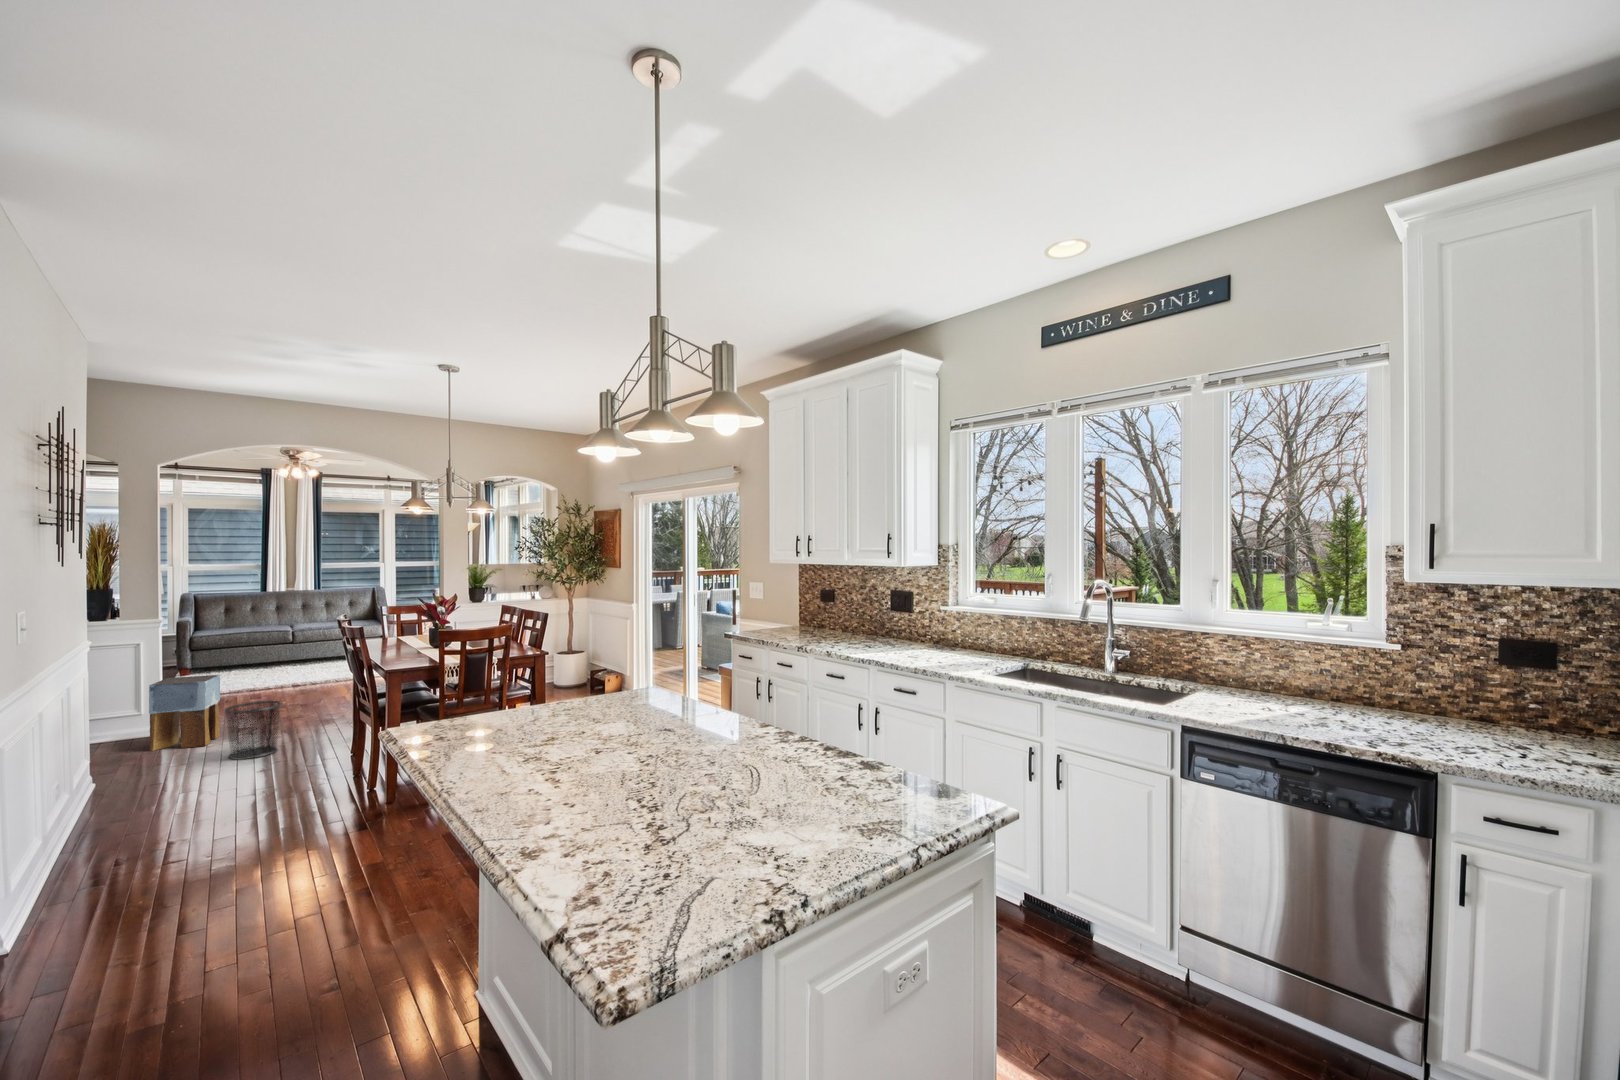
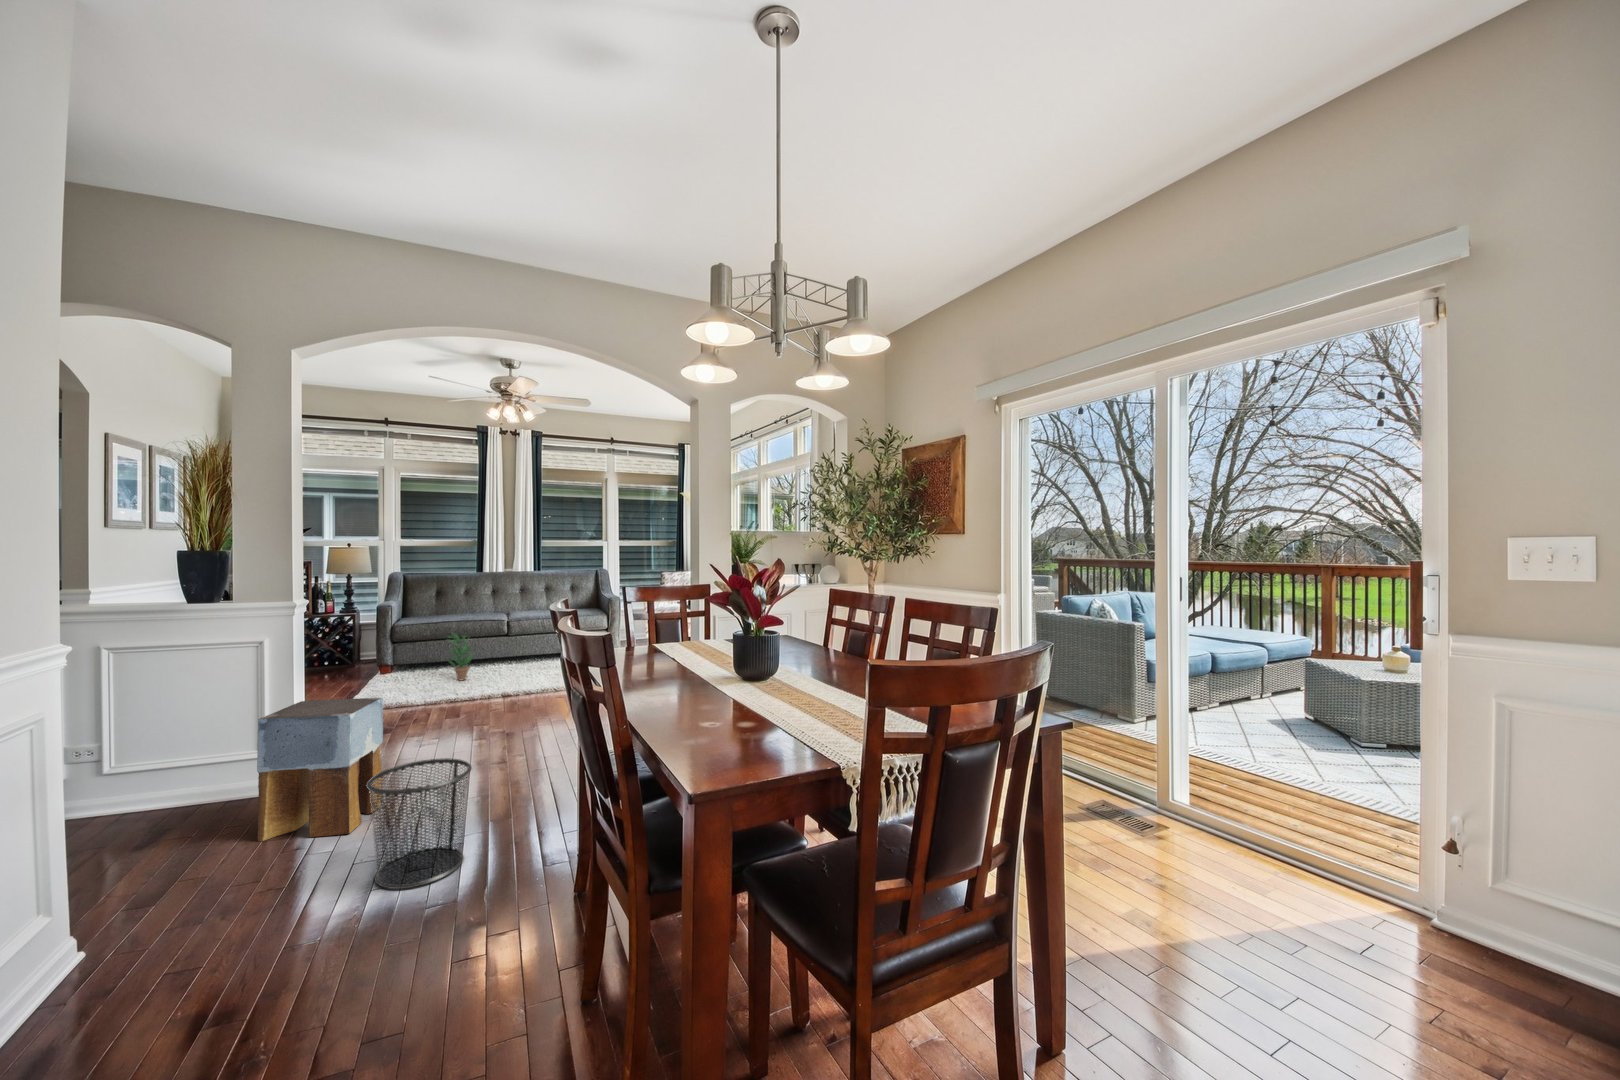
potted plant: none [240,639,266,678] -> present [449,632,473,680]

